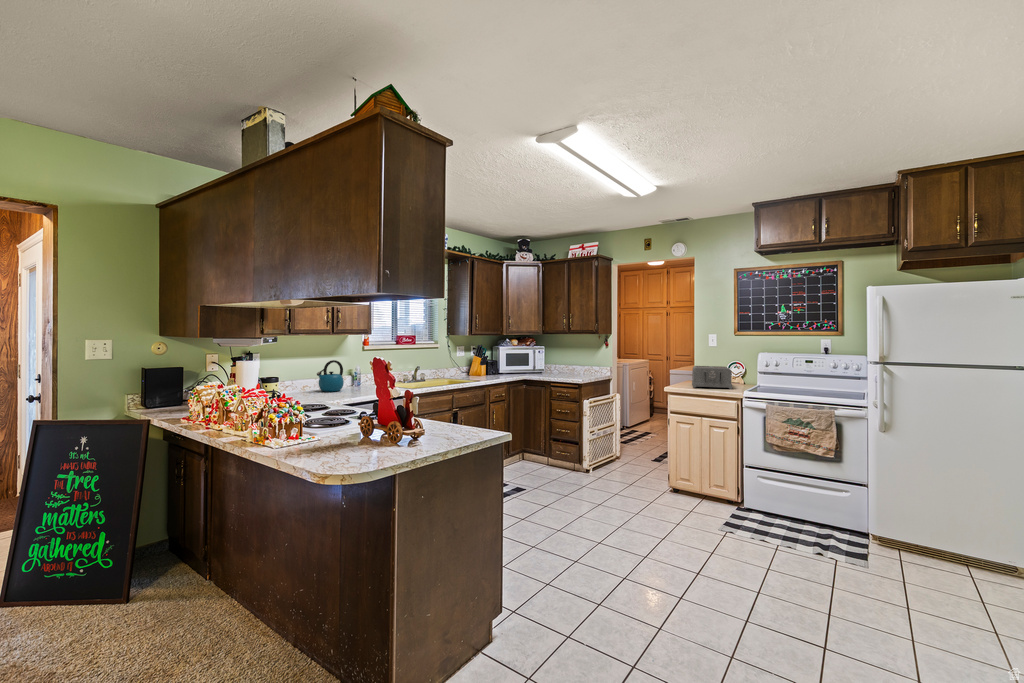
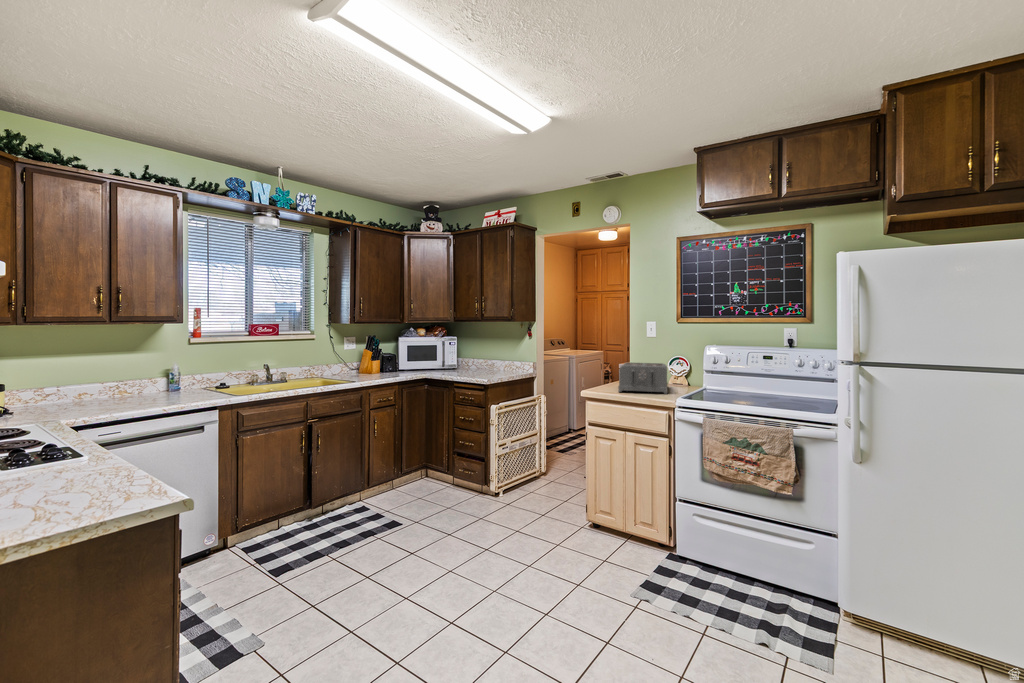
kettle: present [317,360,344,392] -> none [82,360,133,404]

